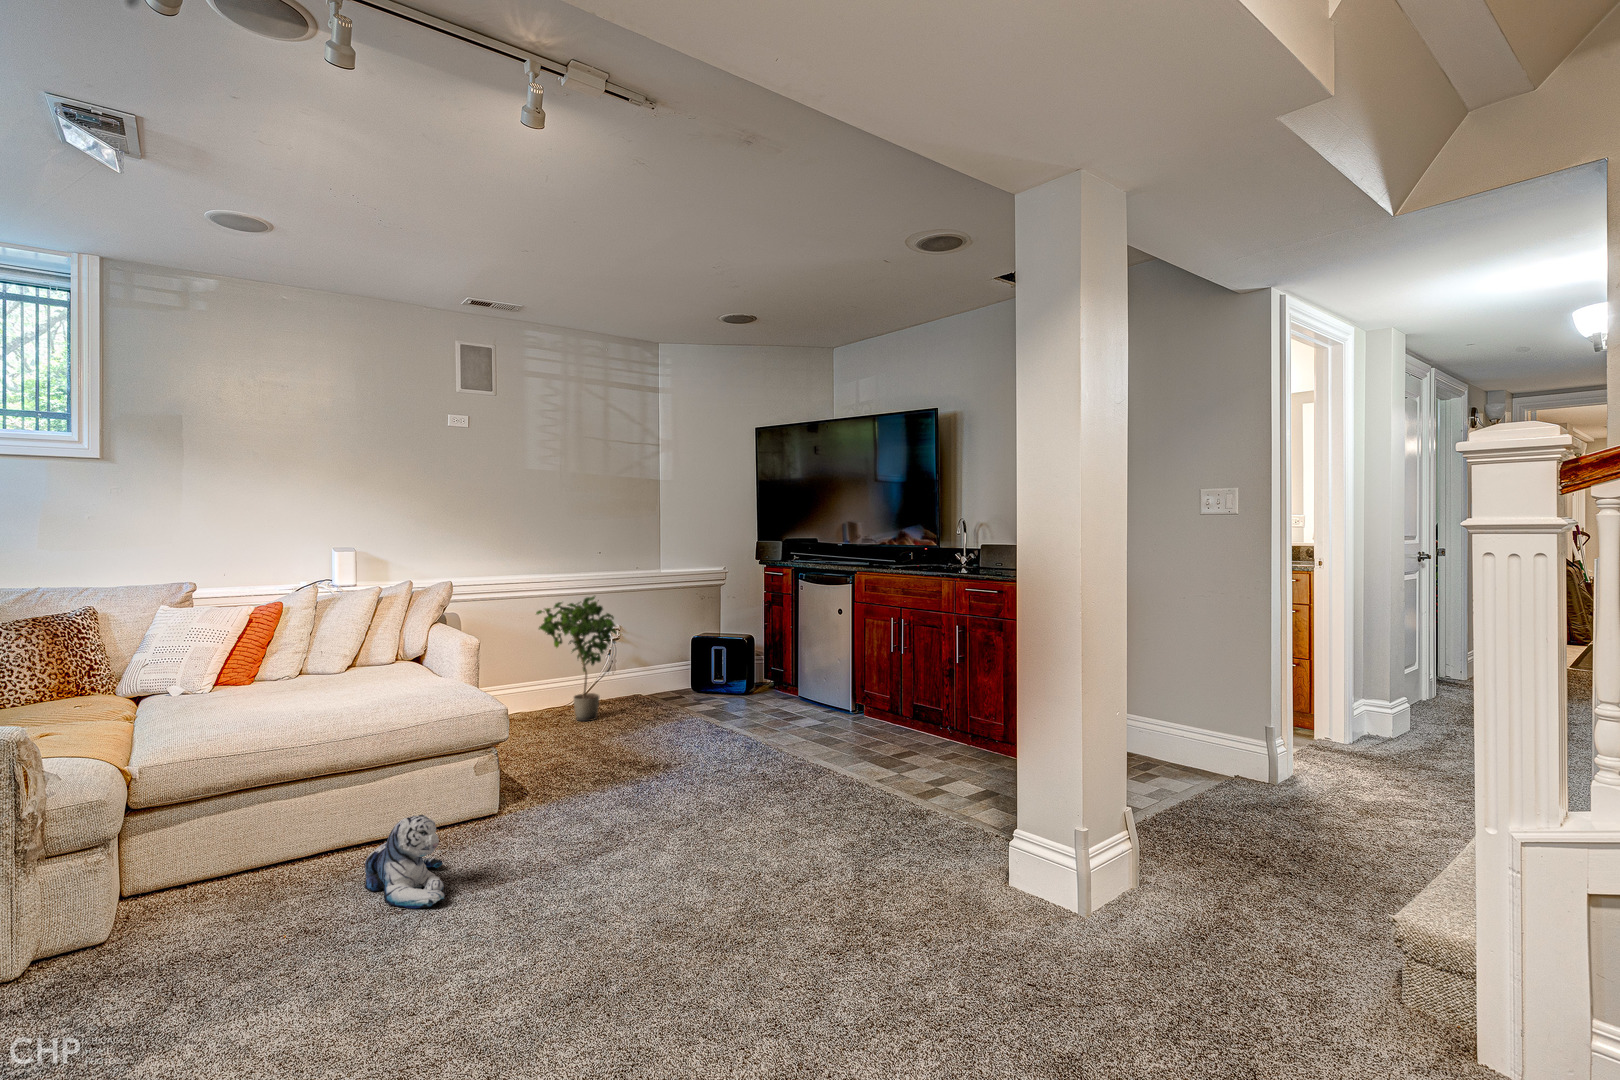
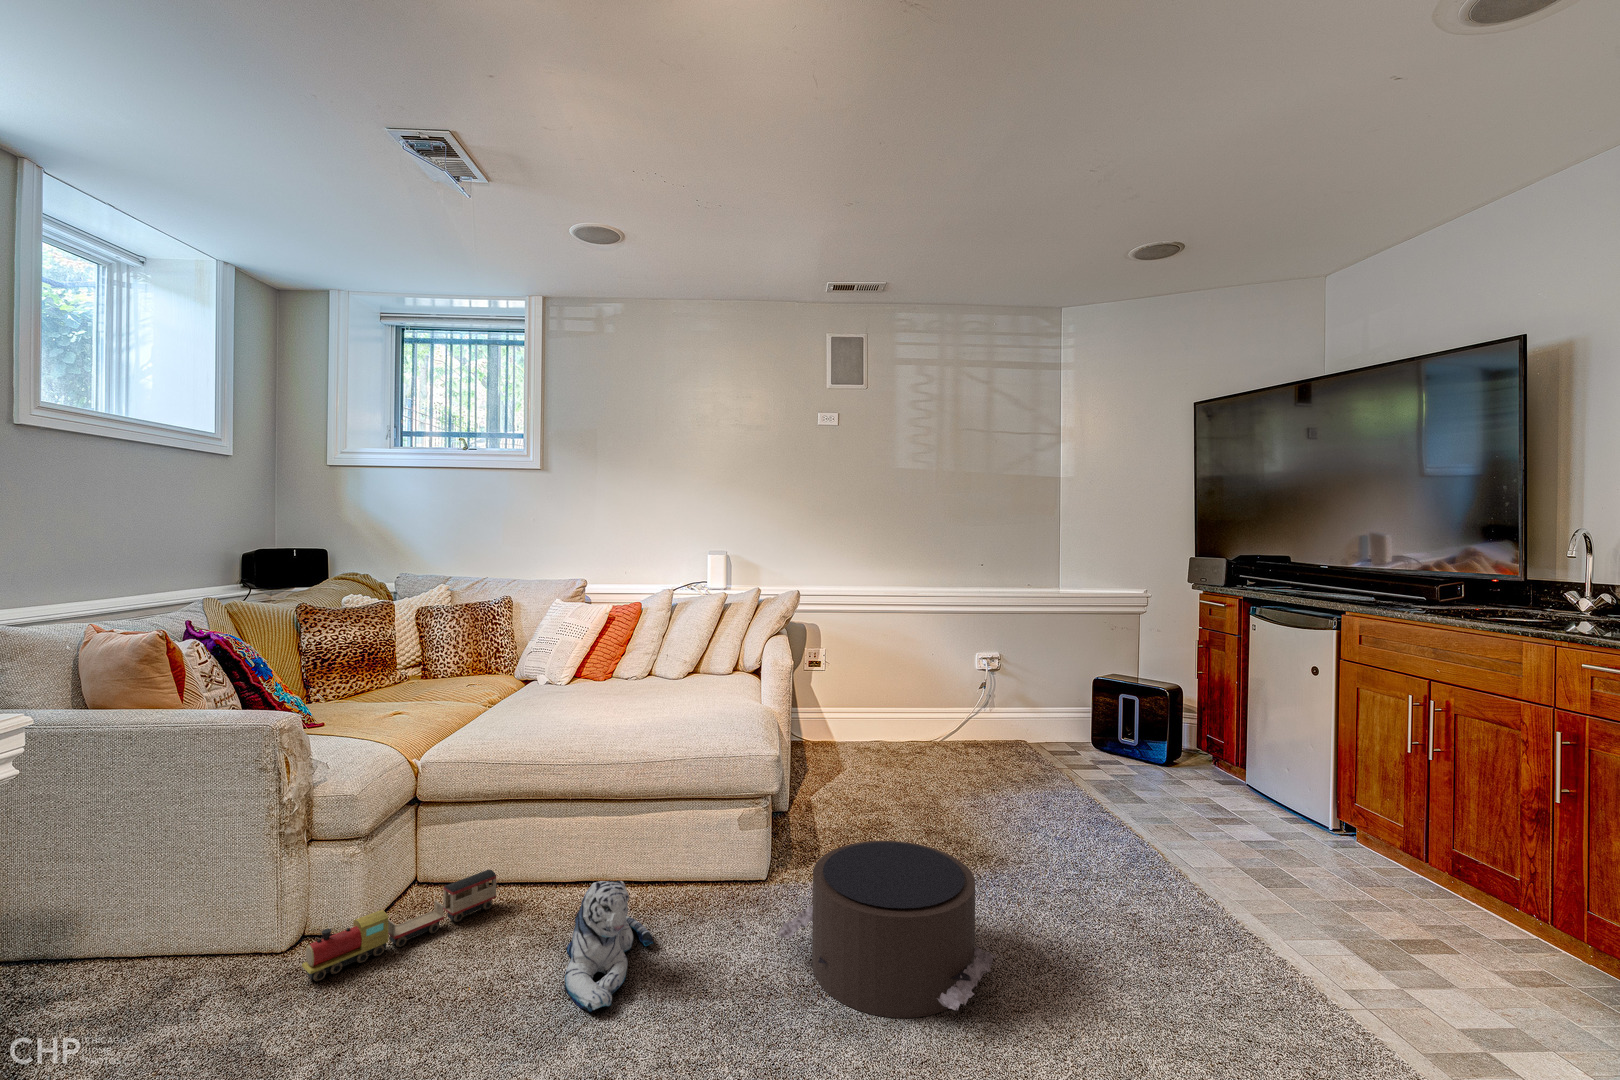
potted plant: present [536,596,617,721] -> none [888,616,989,764]
pouf: none [549,750,702,853] -> present [777,841,996,1018]
toy train: none [86,856,250,974] -> present [302,870,496,981]

